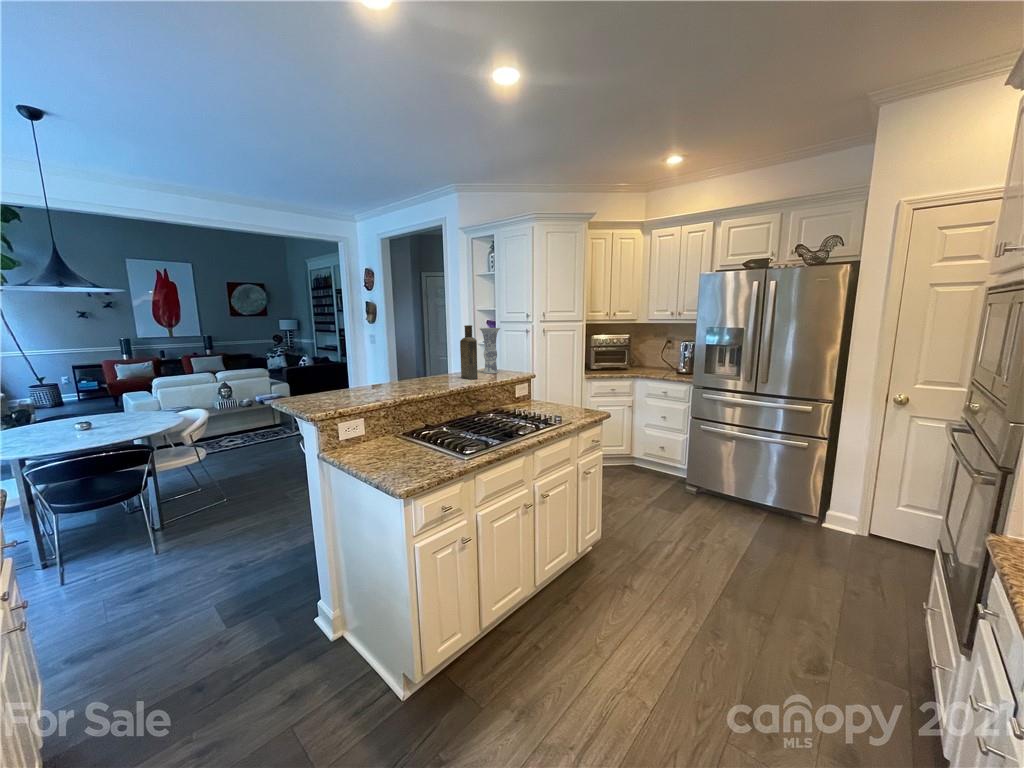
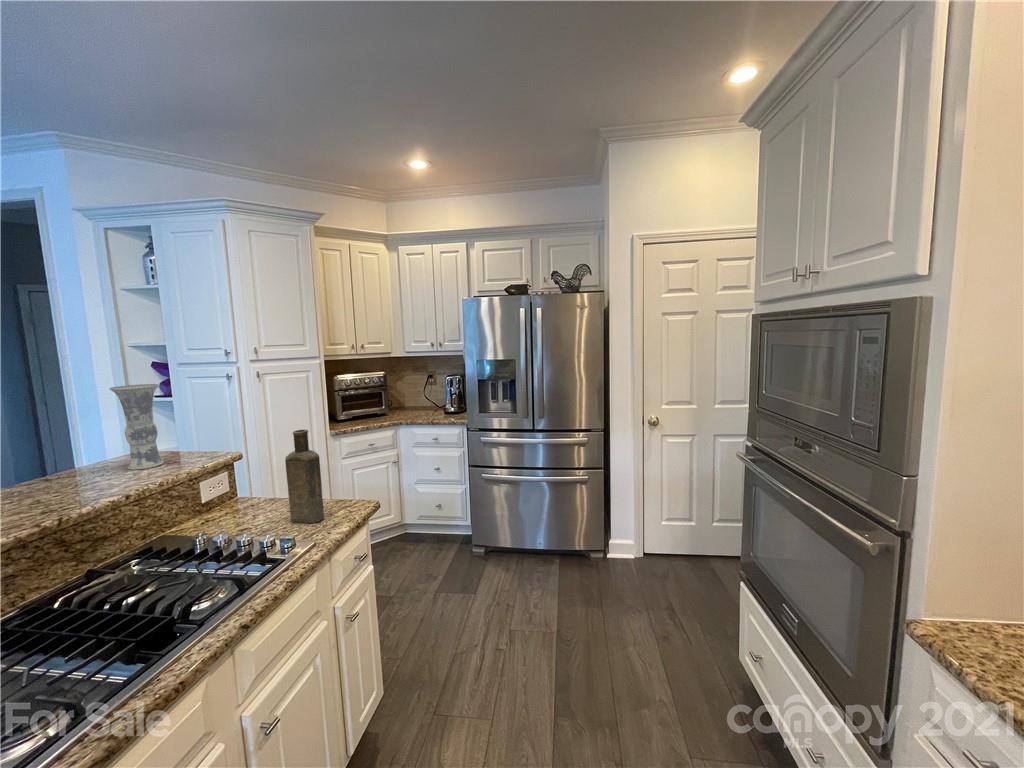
bottle: present [460,325,478,379] -> present [285,429,324,523]

